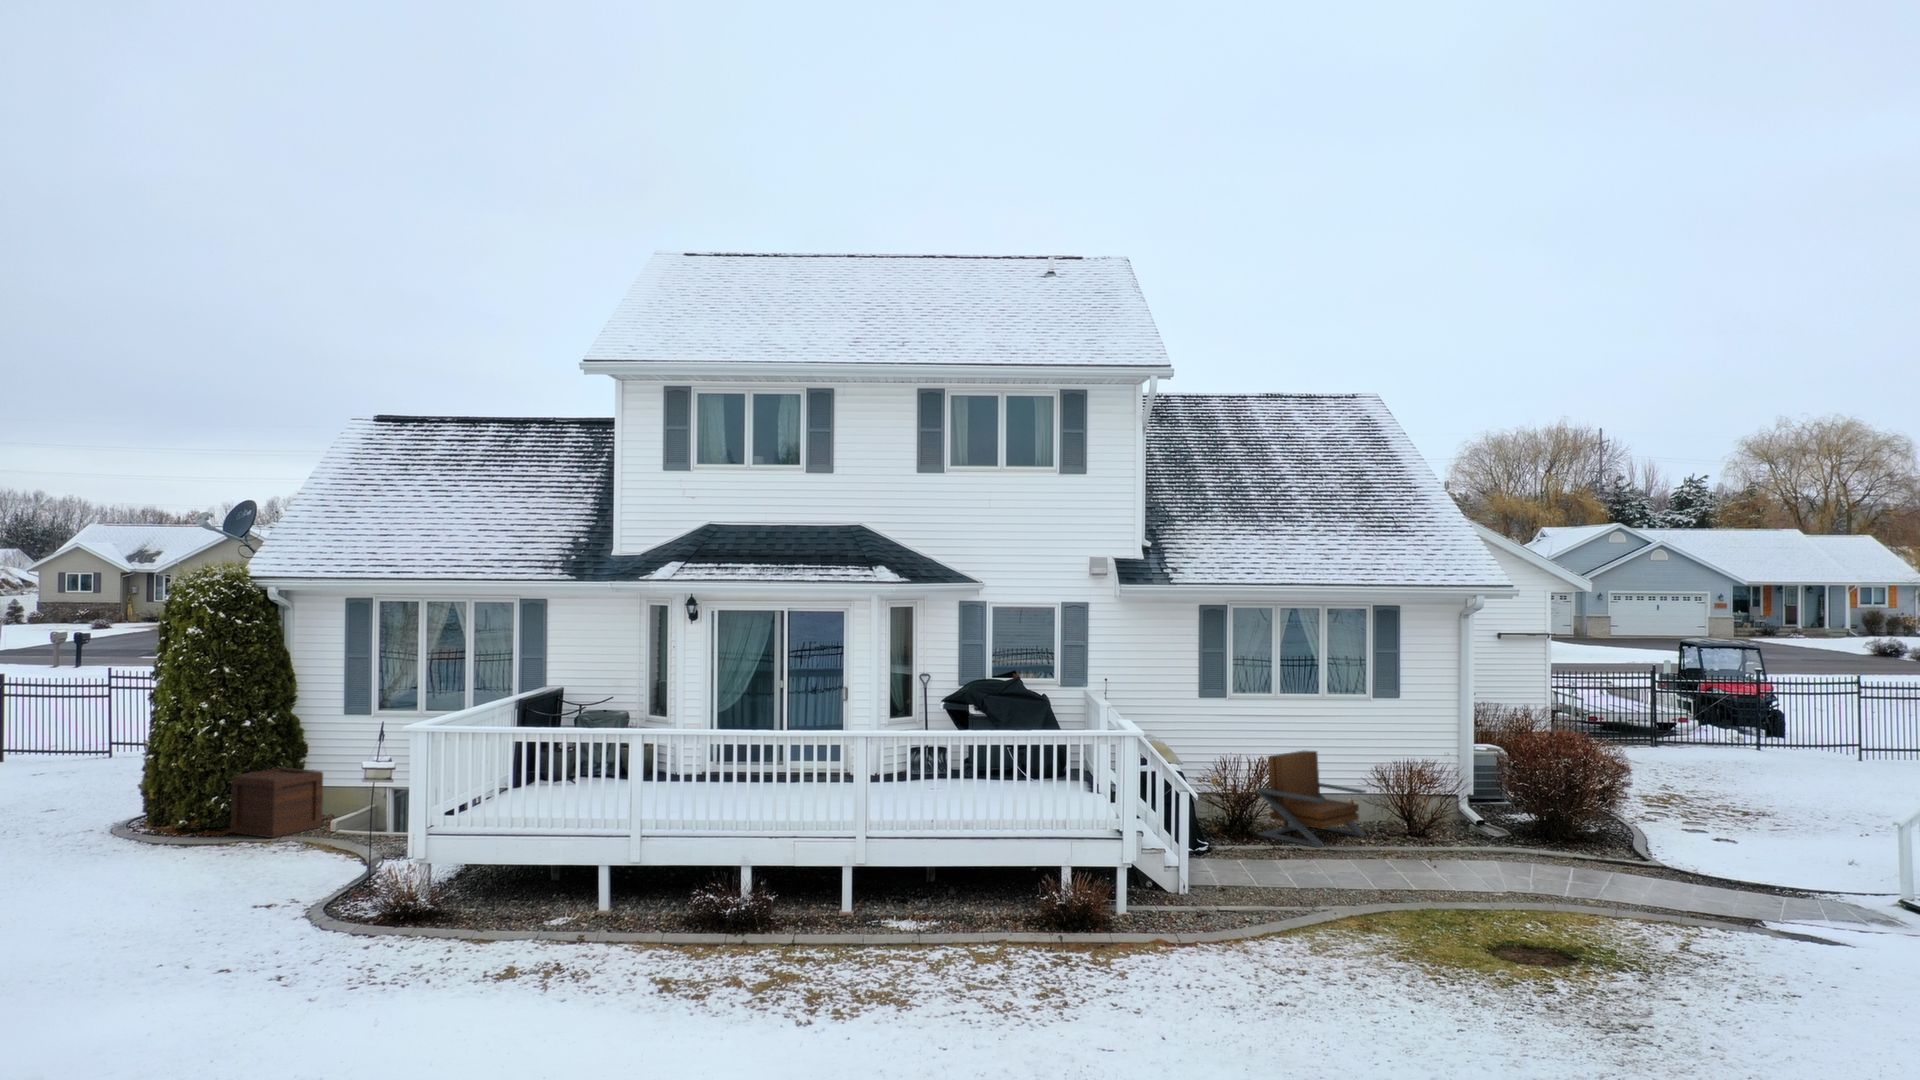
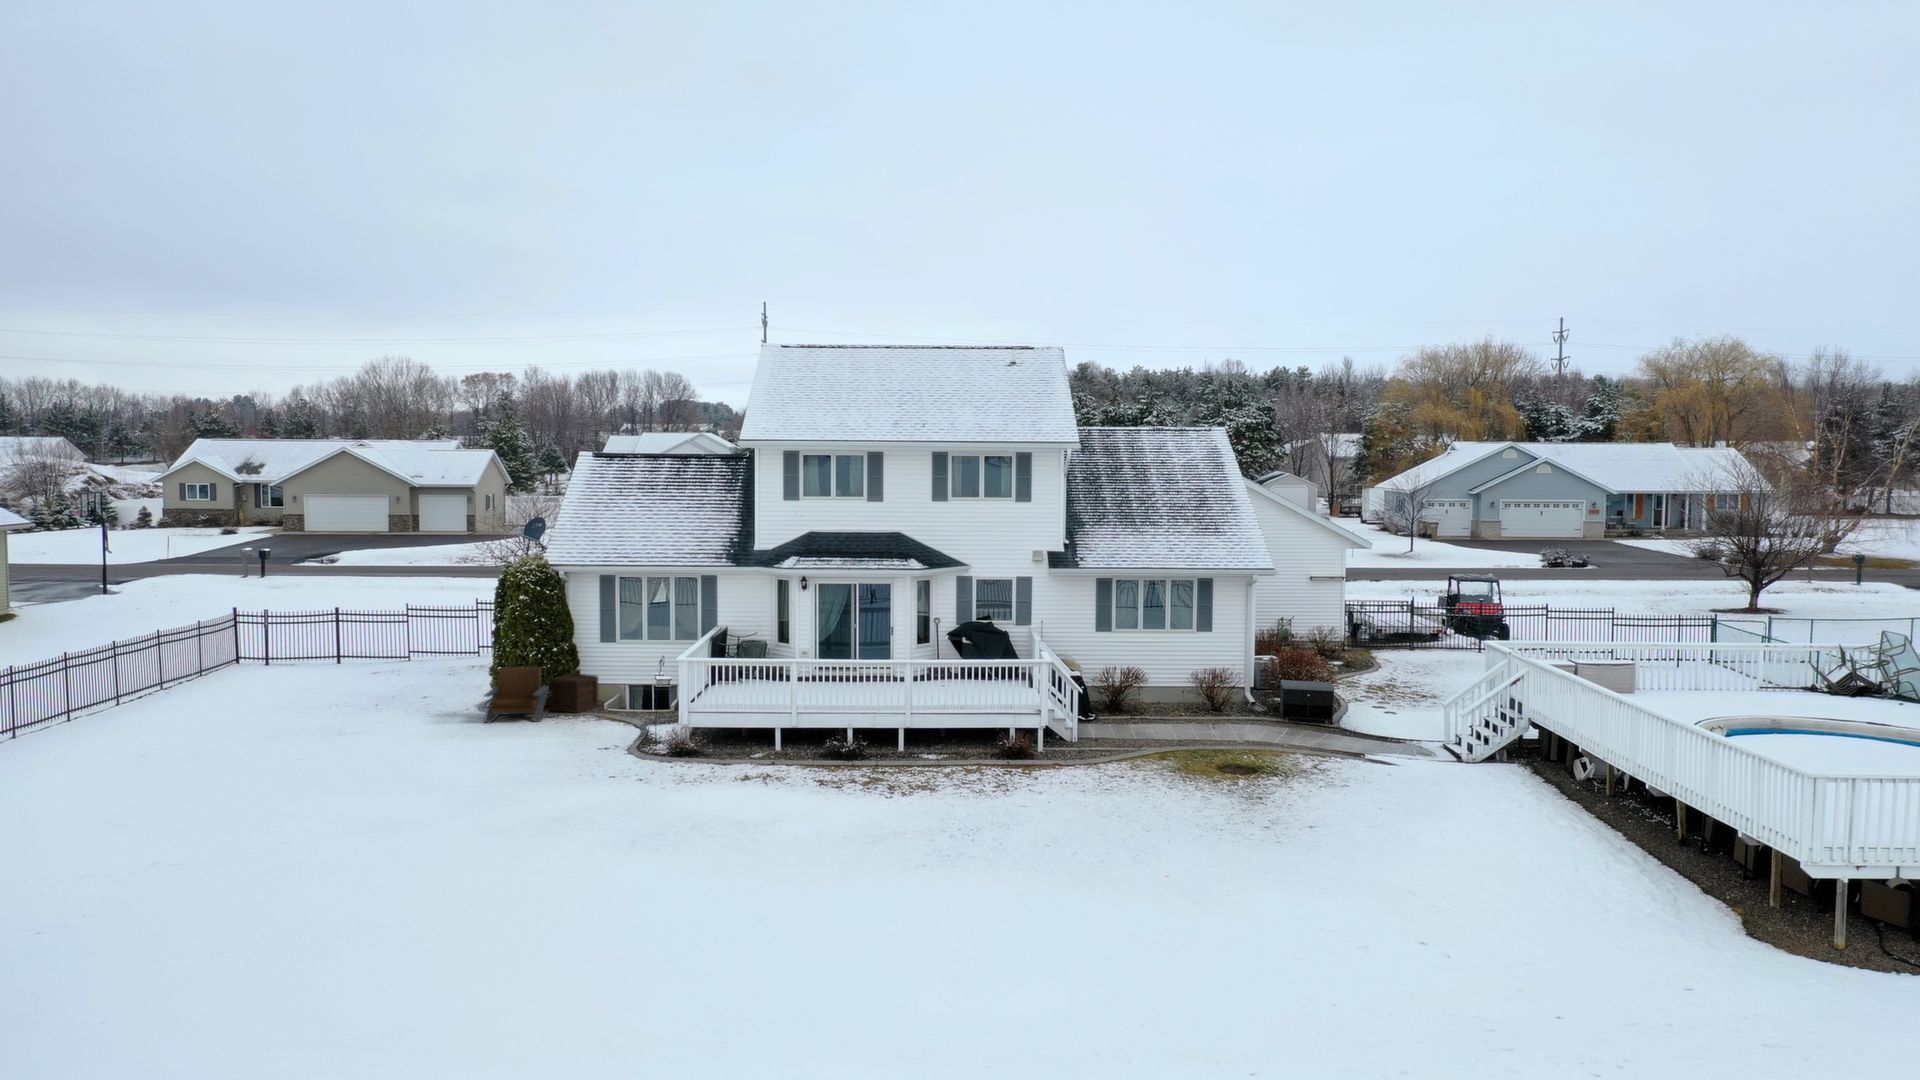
lounge chair: present [1256,751,1366,847] -> present [484,667,549,723]
storage bench: none [1535,781,1644,860] -> present [1280,680,1334,723]

